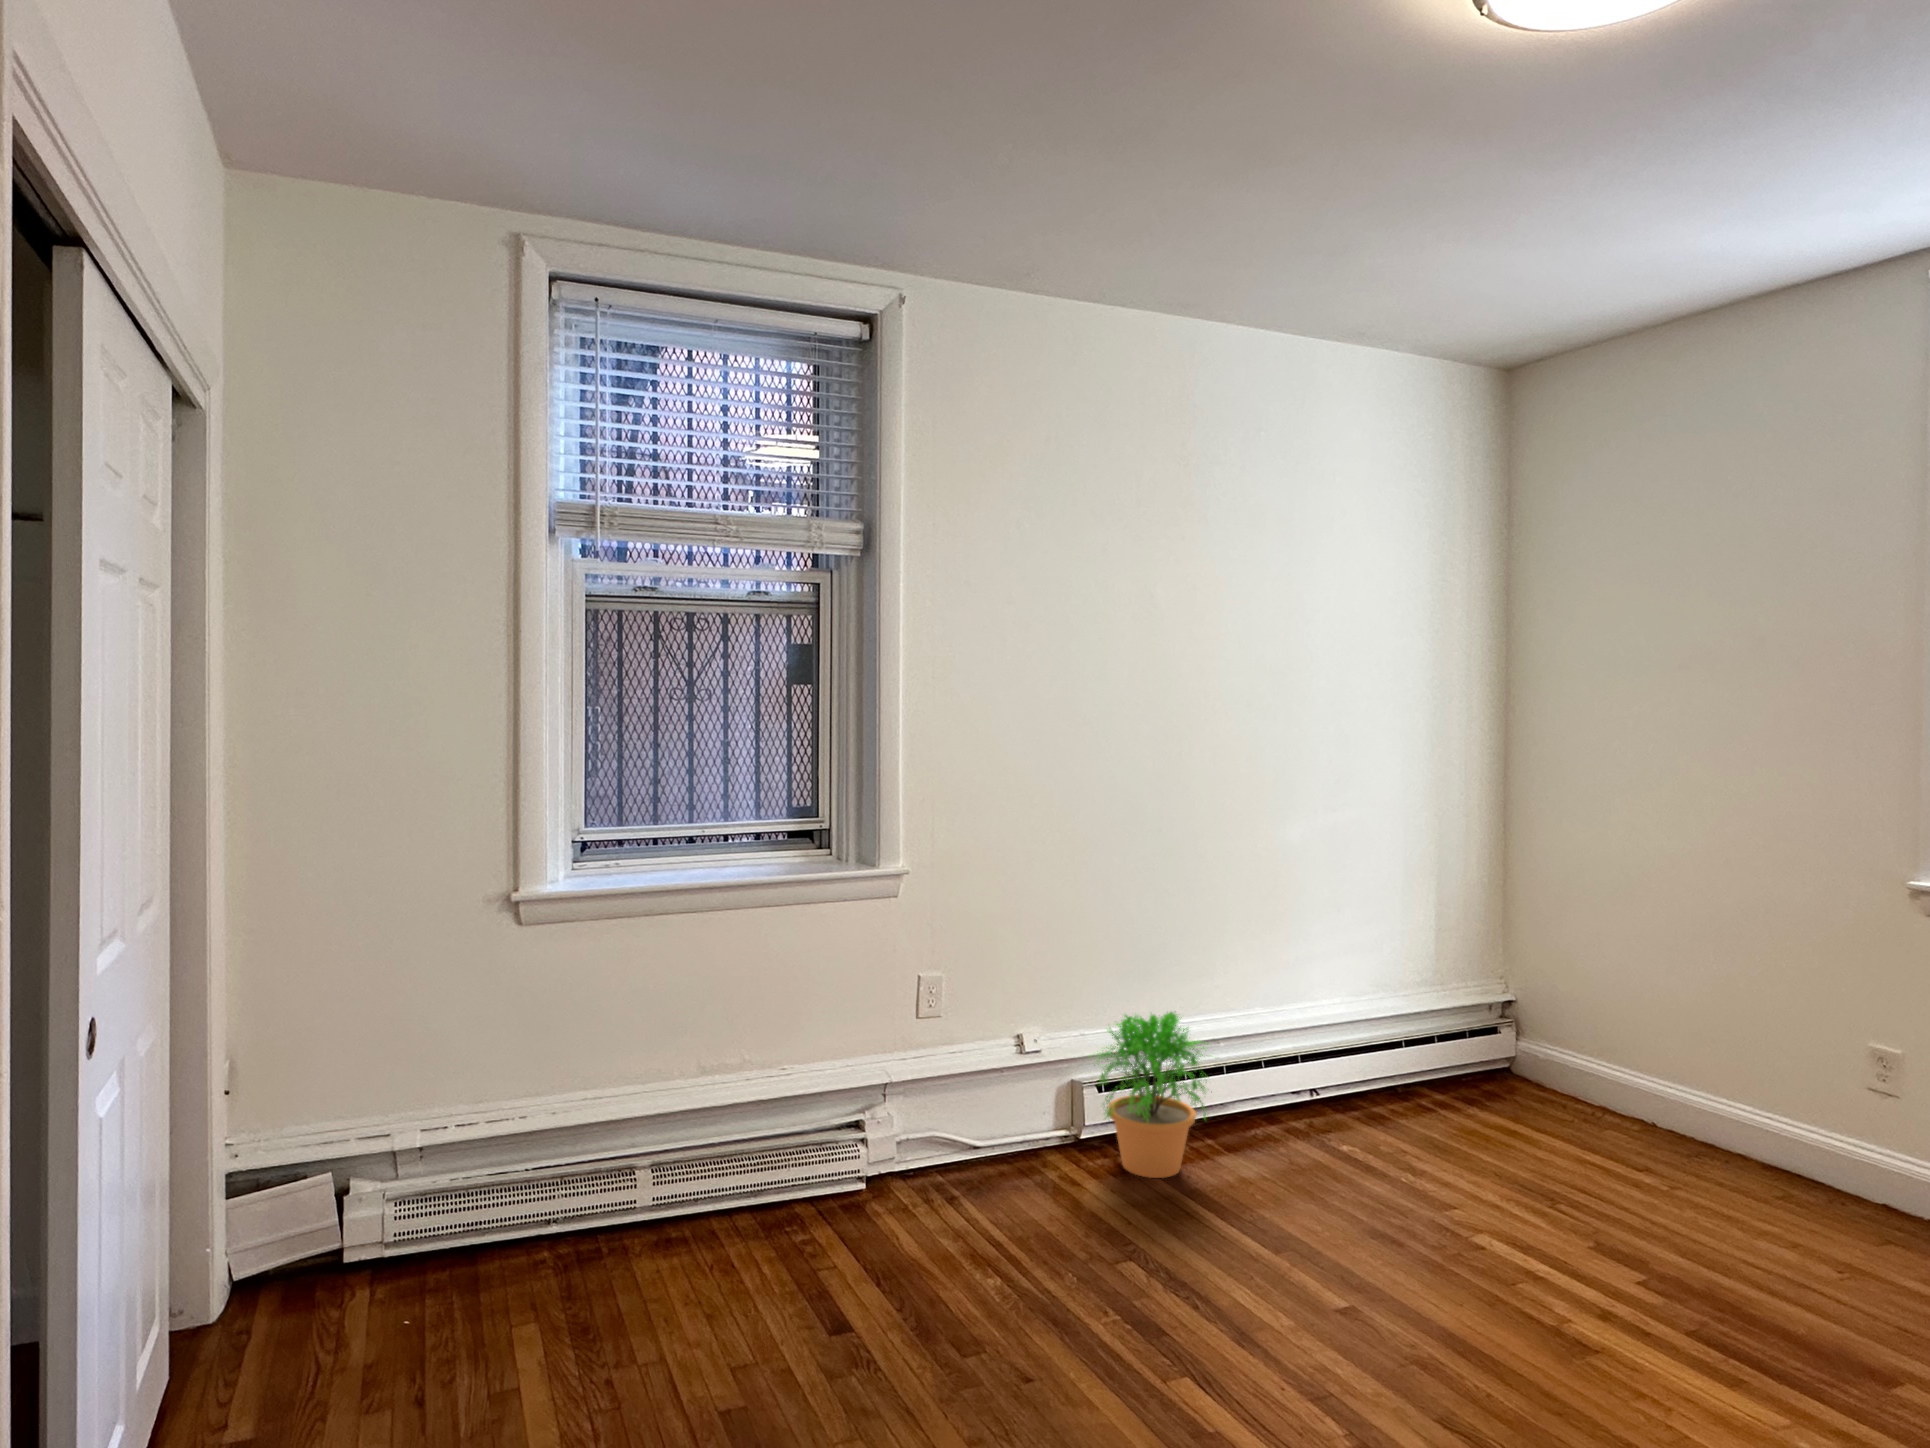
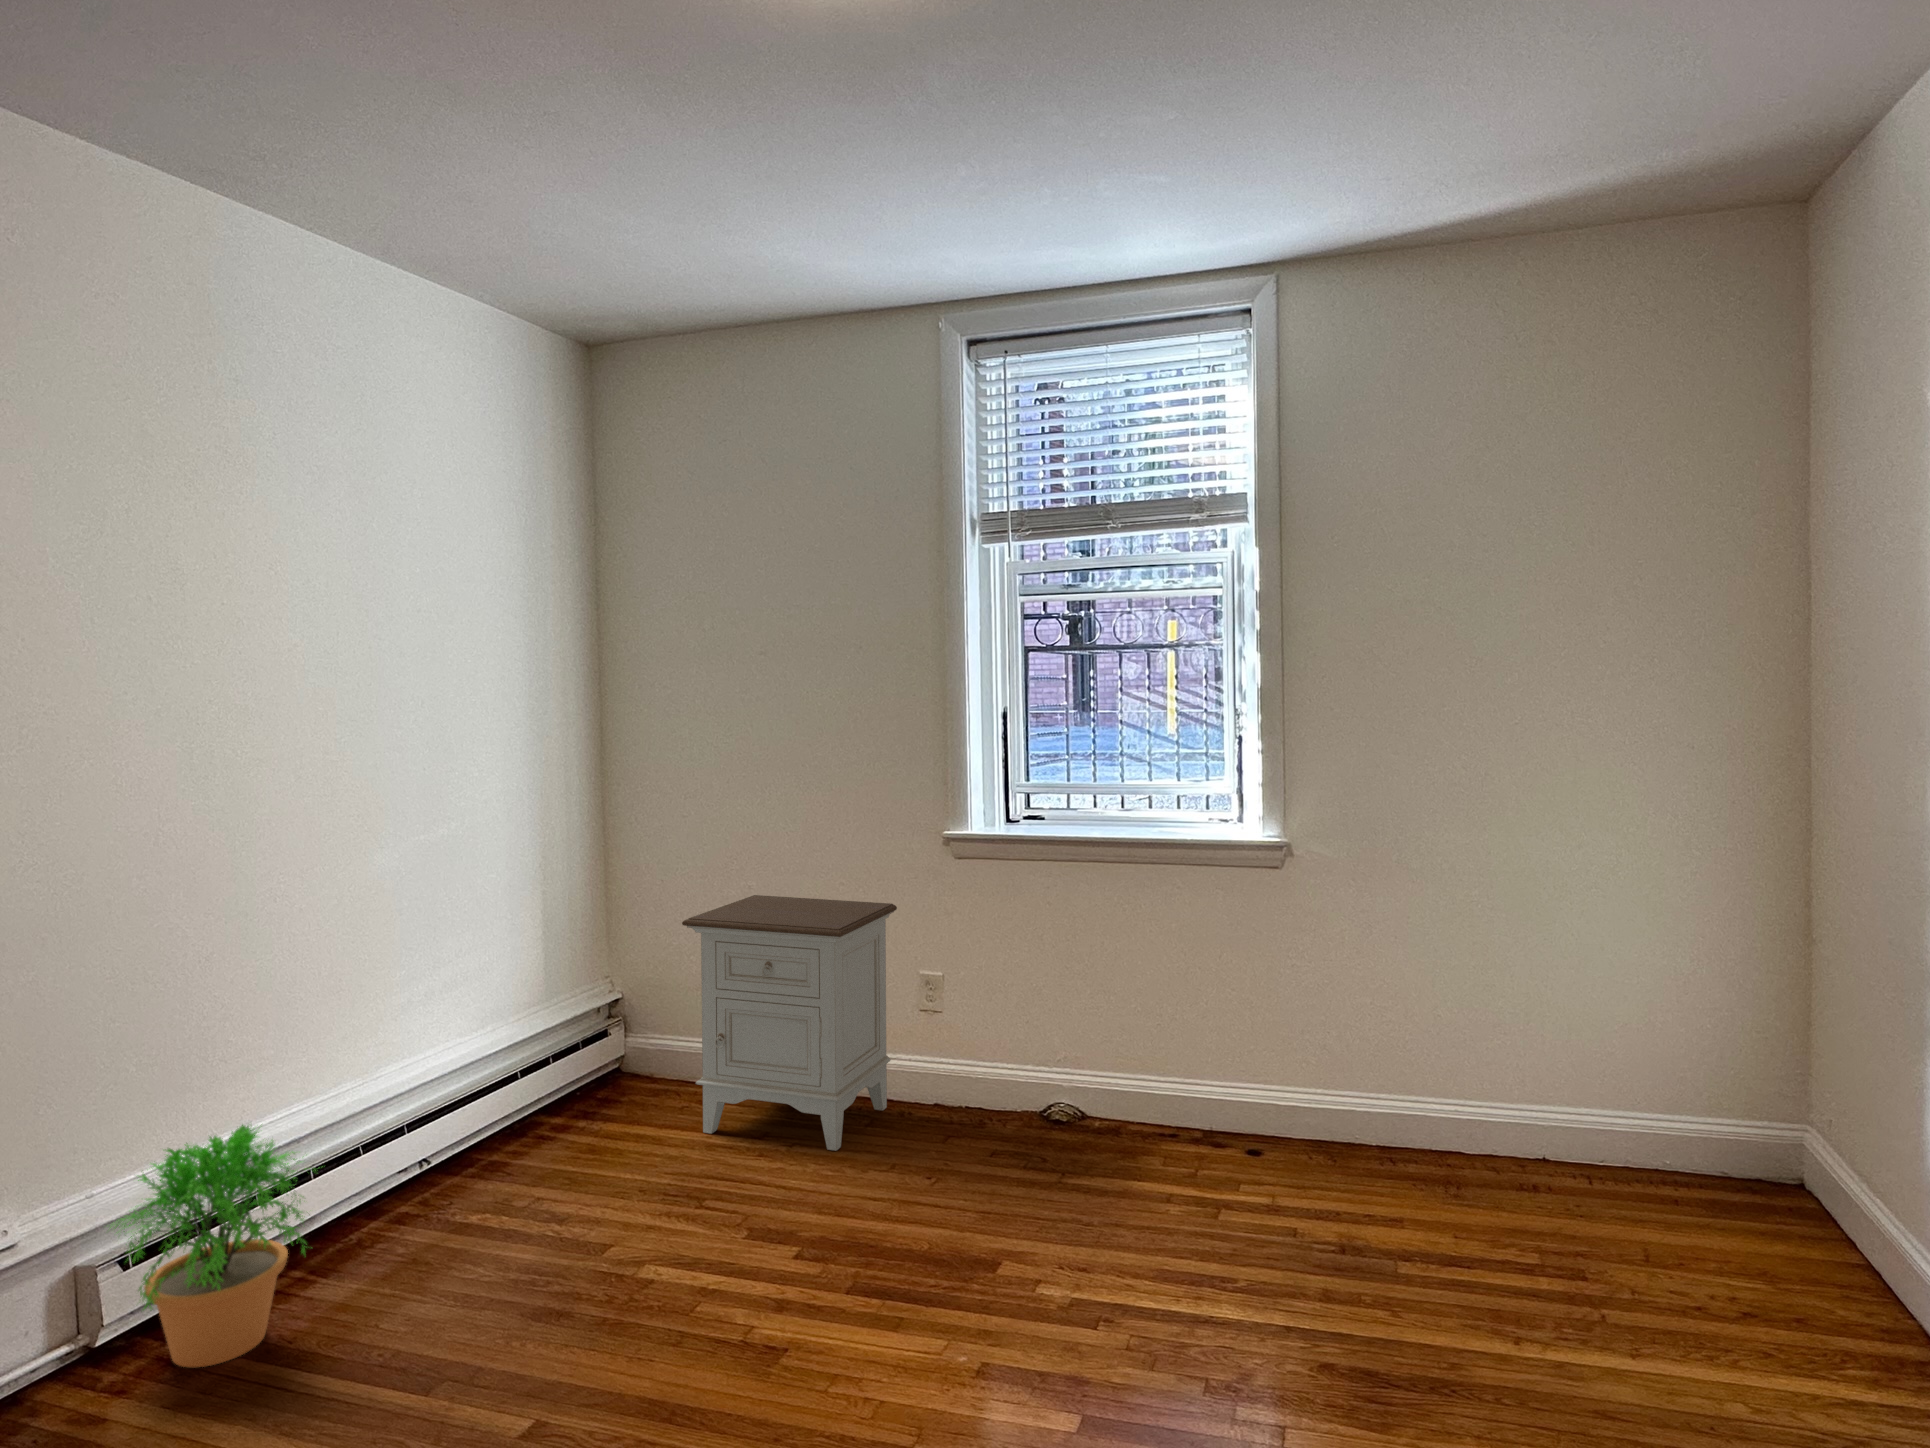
nightstand: none [1560,919,1835,1209] -> present [682,895,897,1151]

